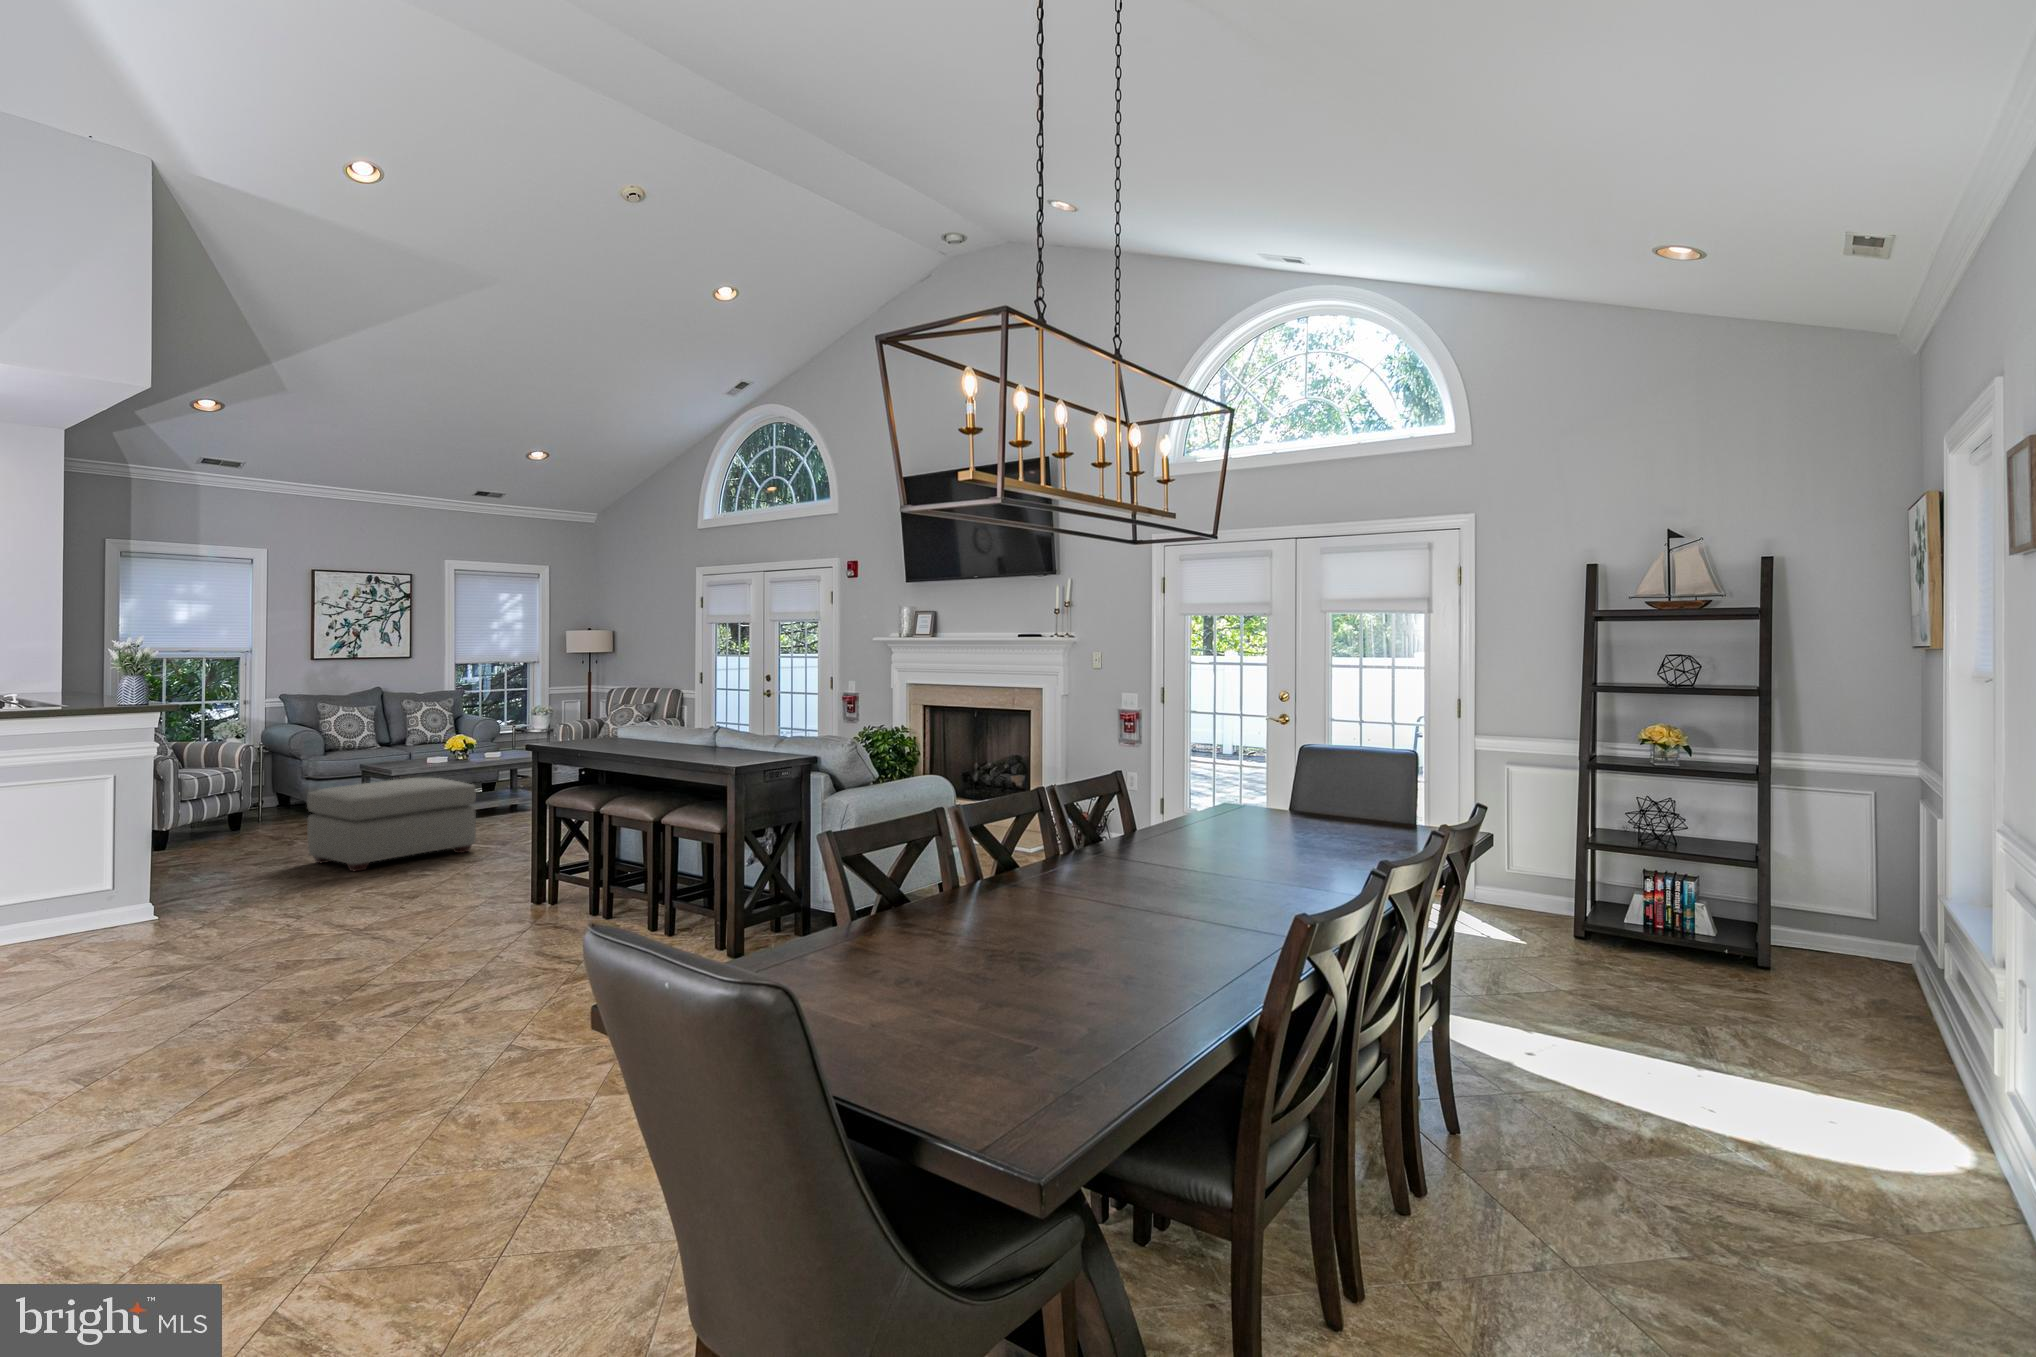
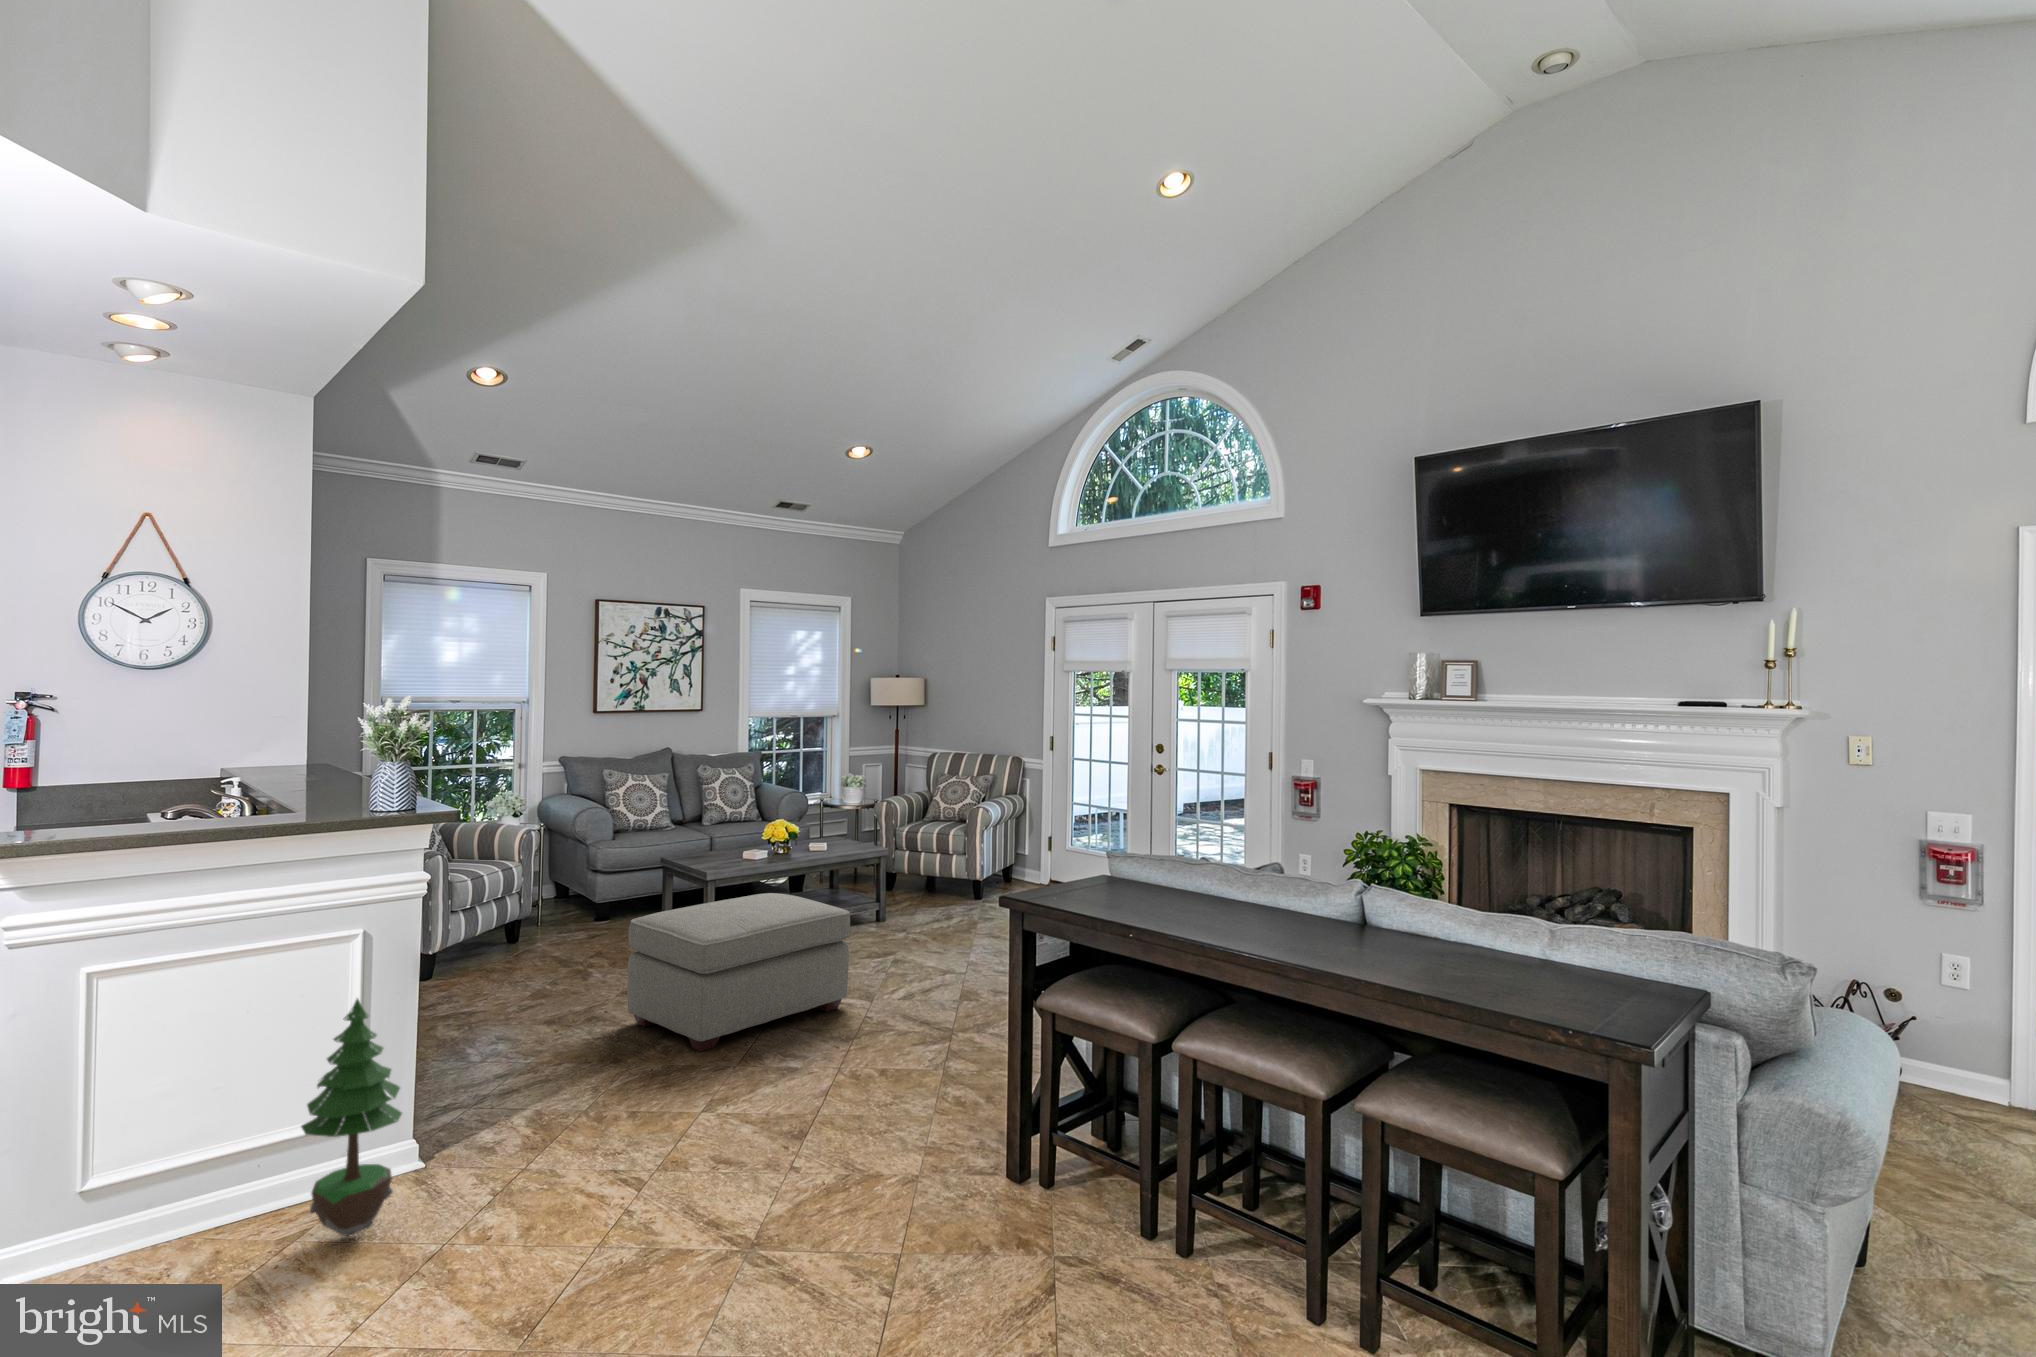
potted tree: none [59,804,124,939] -> present [301,999,402,1236]

